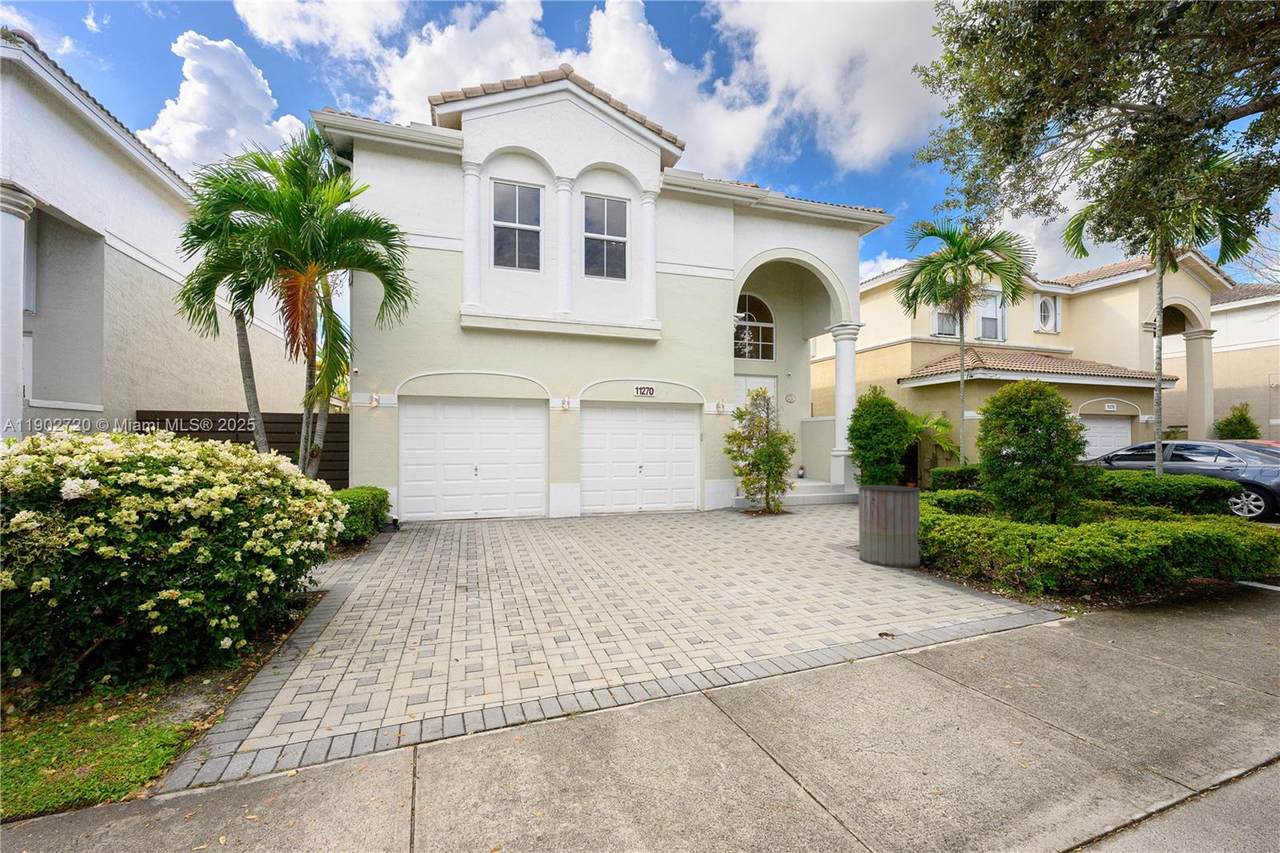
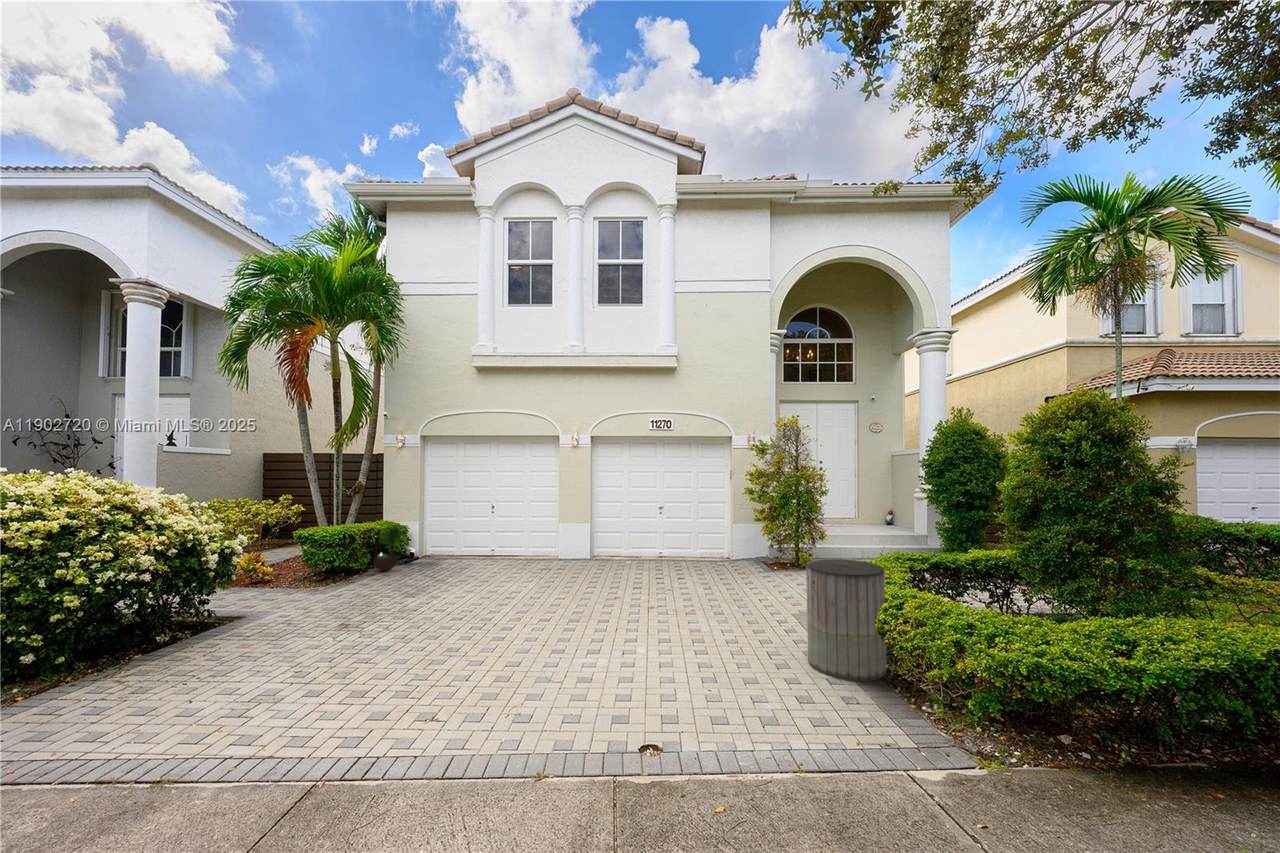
potted tree: none [373,485,406,536] -> present [374,527,401,571]

